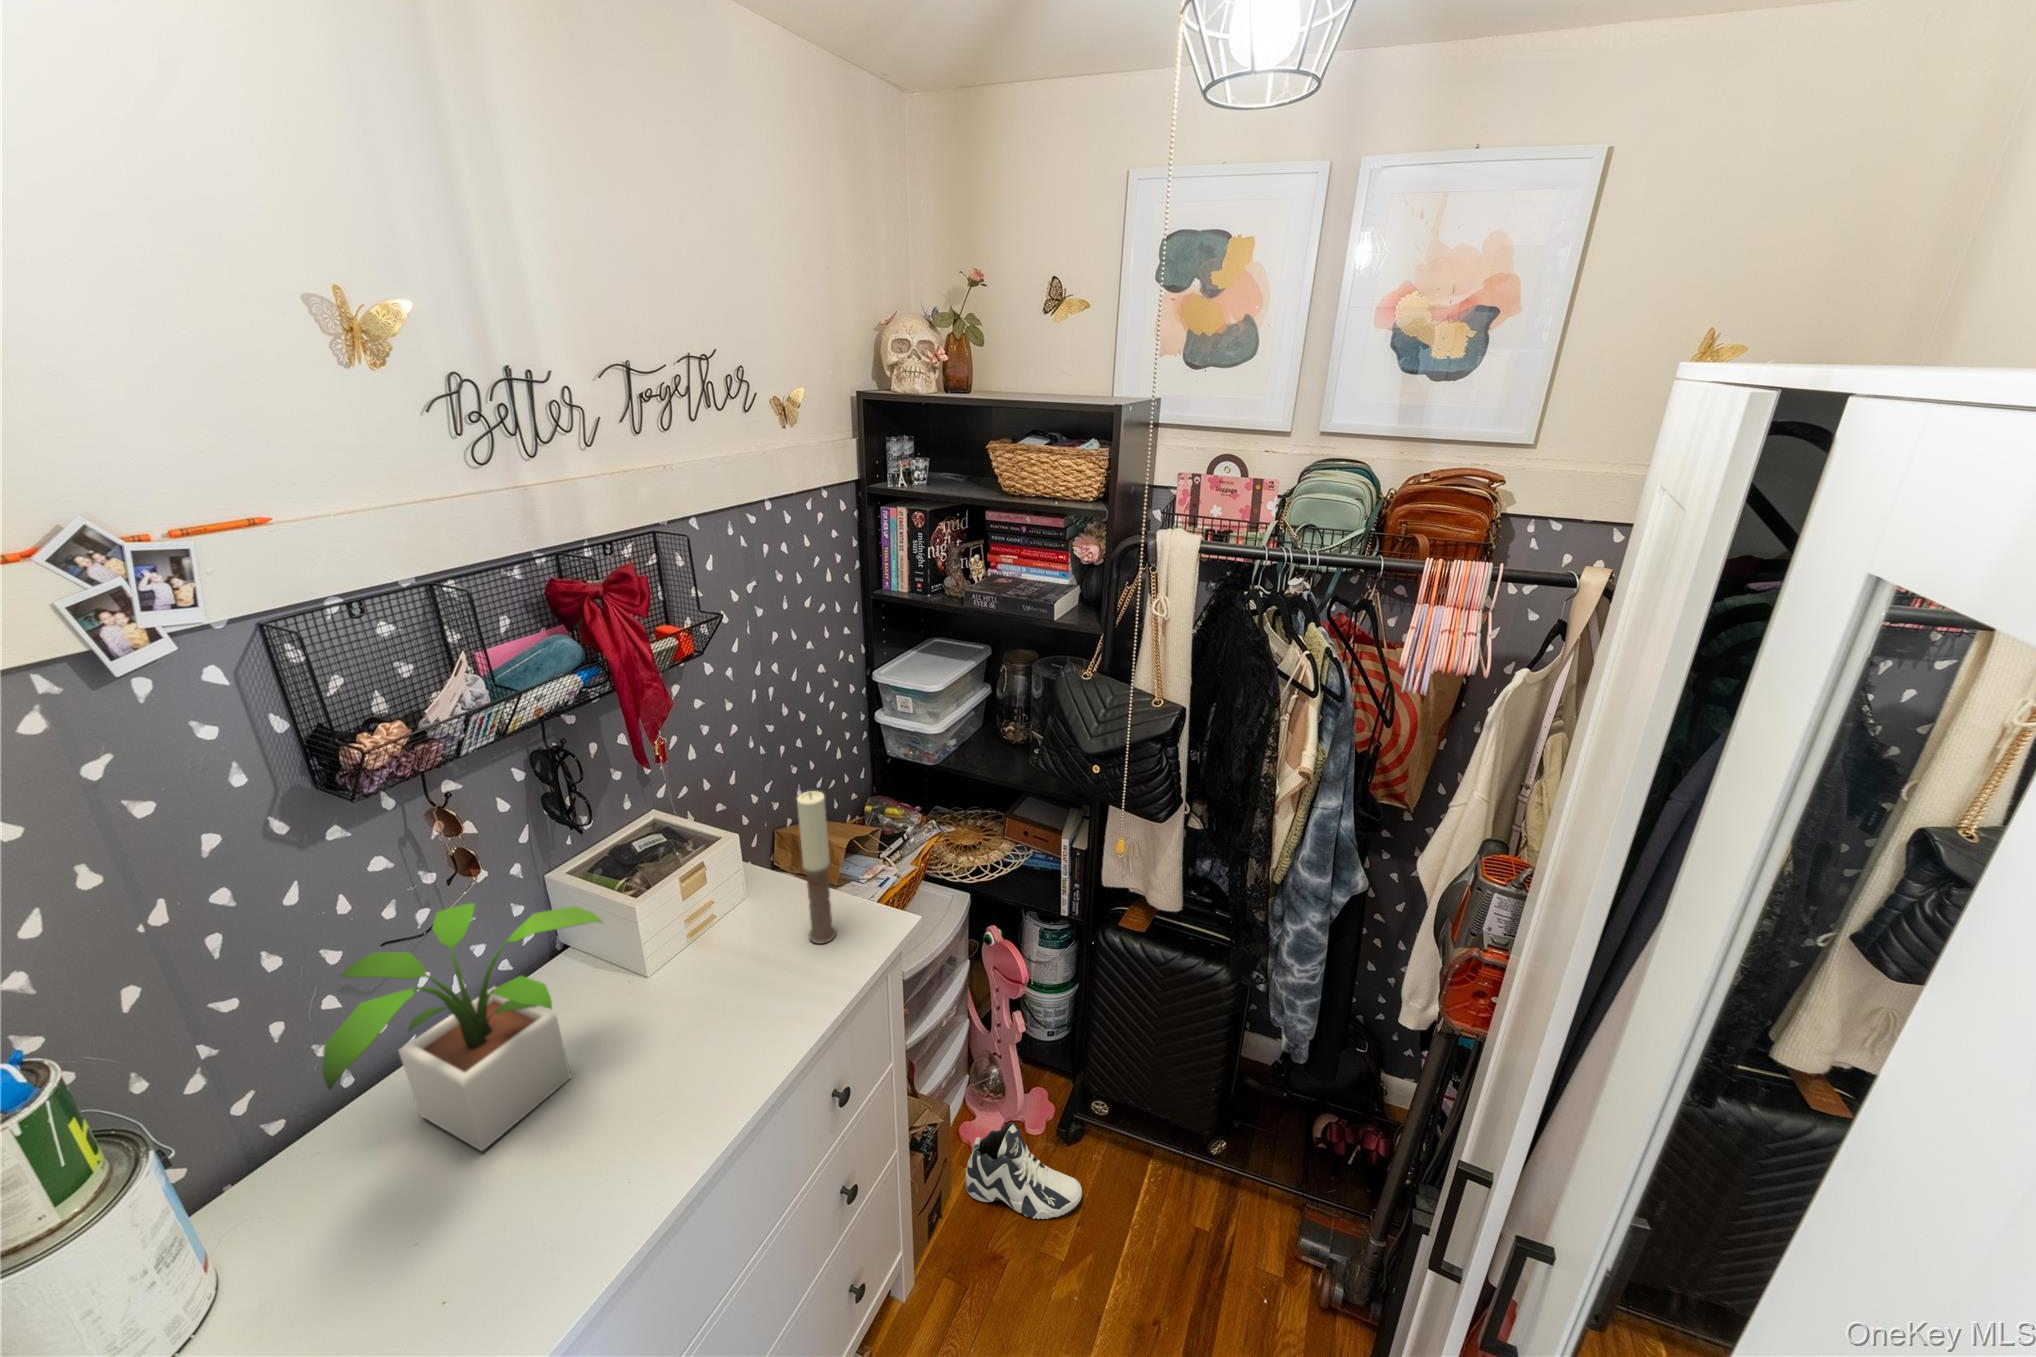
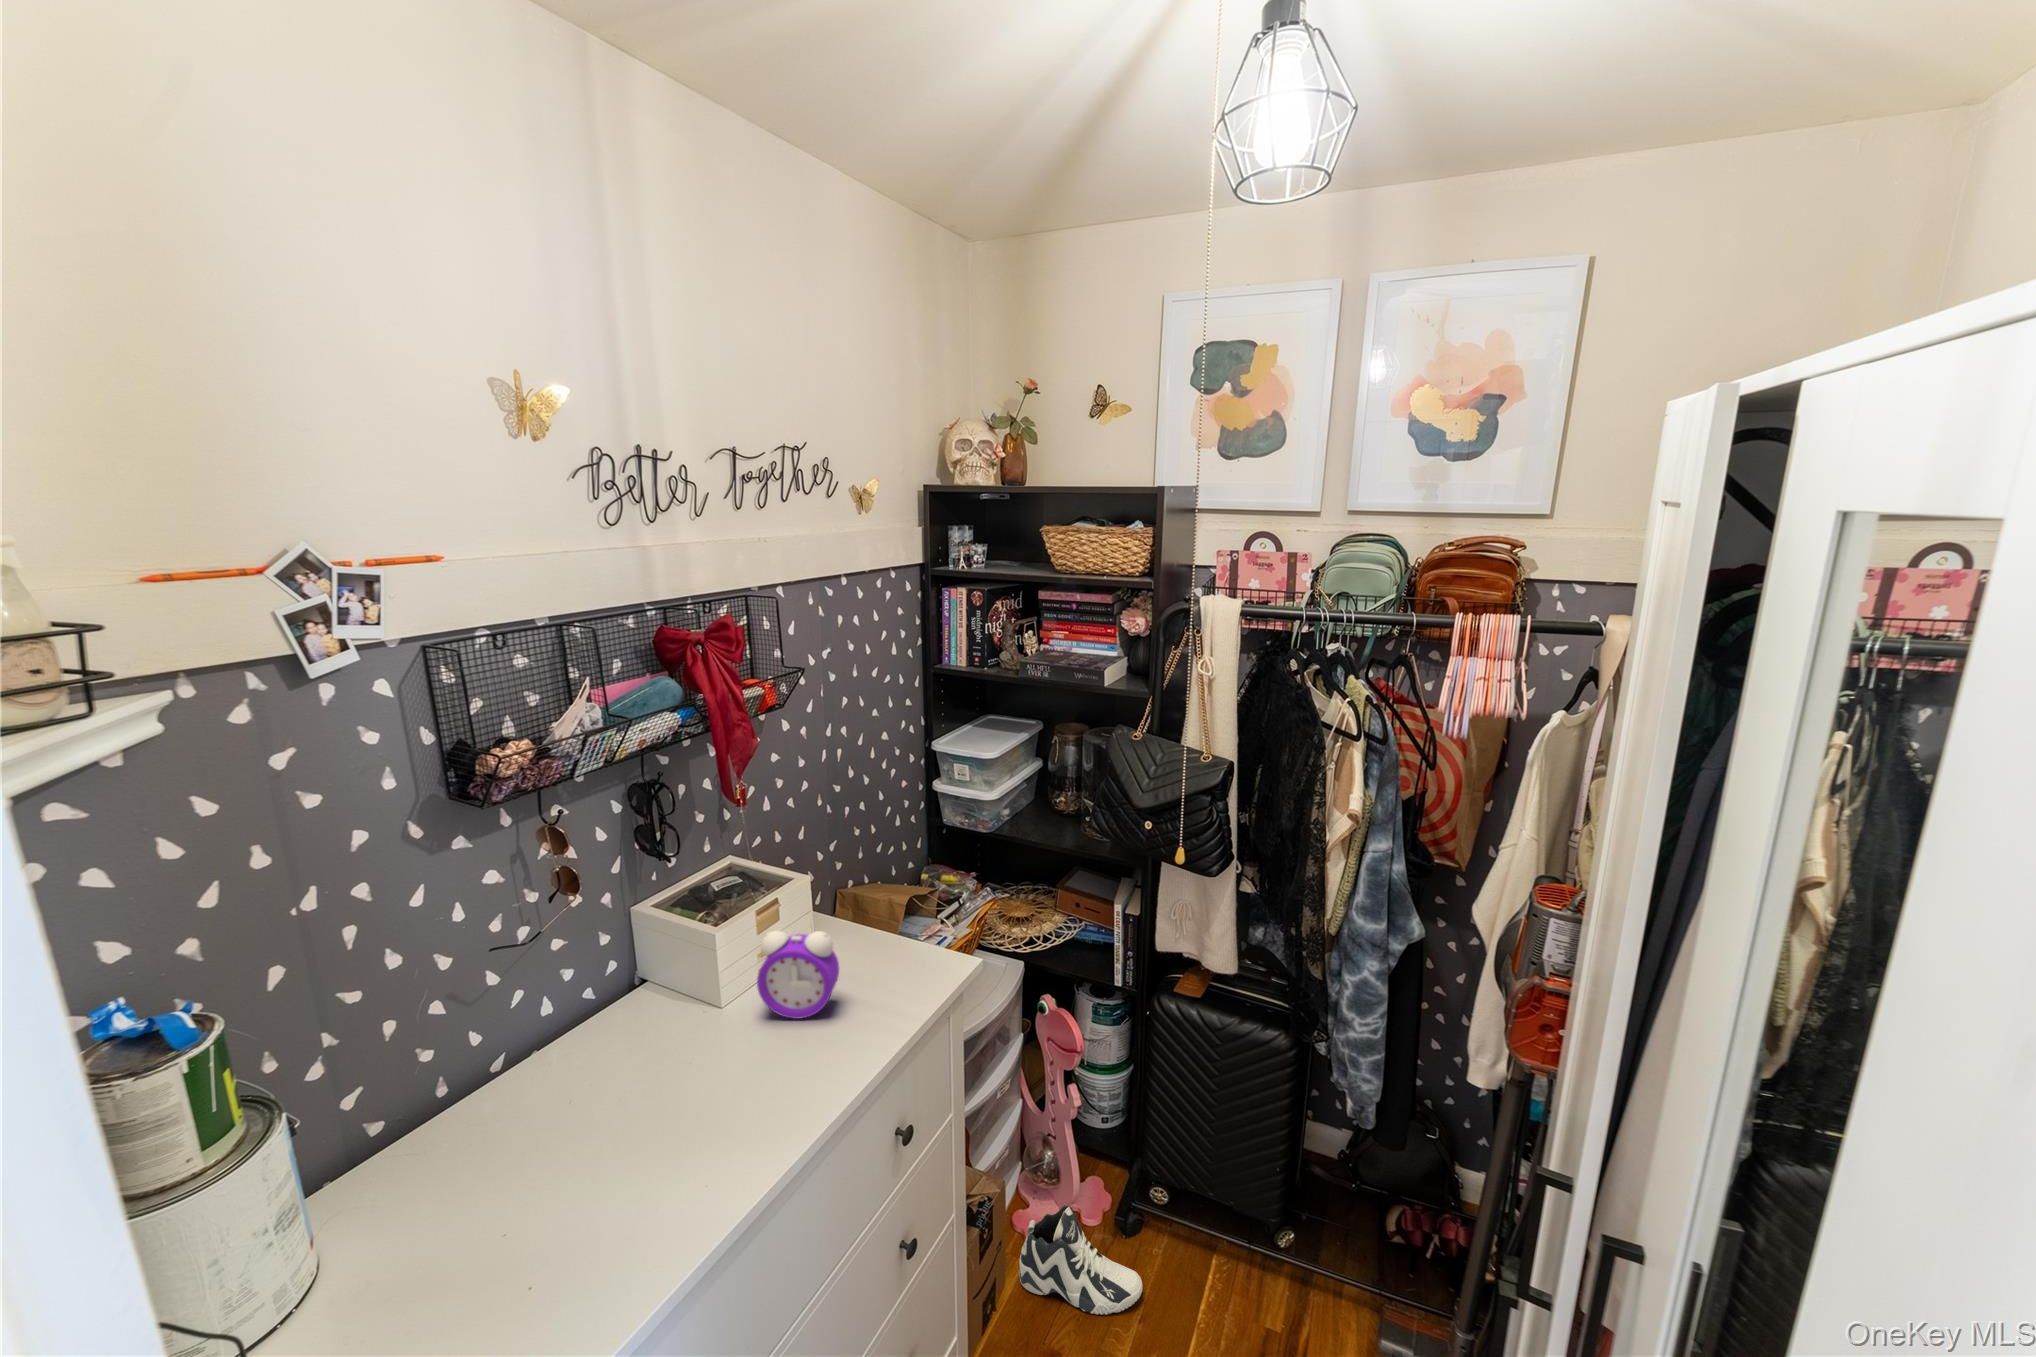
candle: present [797,791,836,944] -> none [869,826,900,981]
alarm clock: none [683,902,771,988] -> present [757,931,839,1019]
potted plant: present [322,903,602,1151] -> none [444,918,690,1156]

